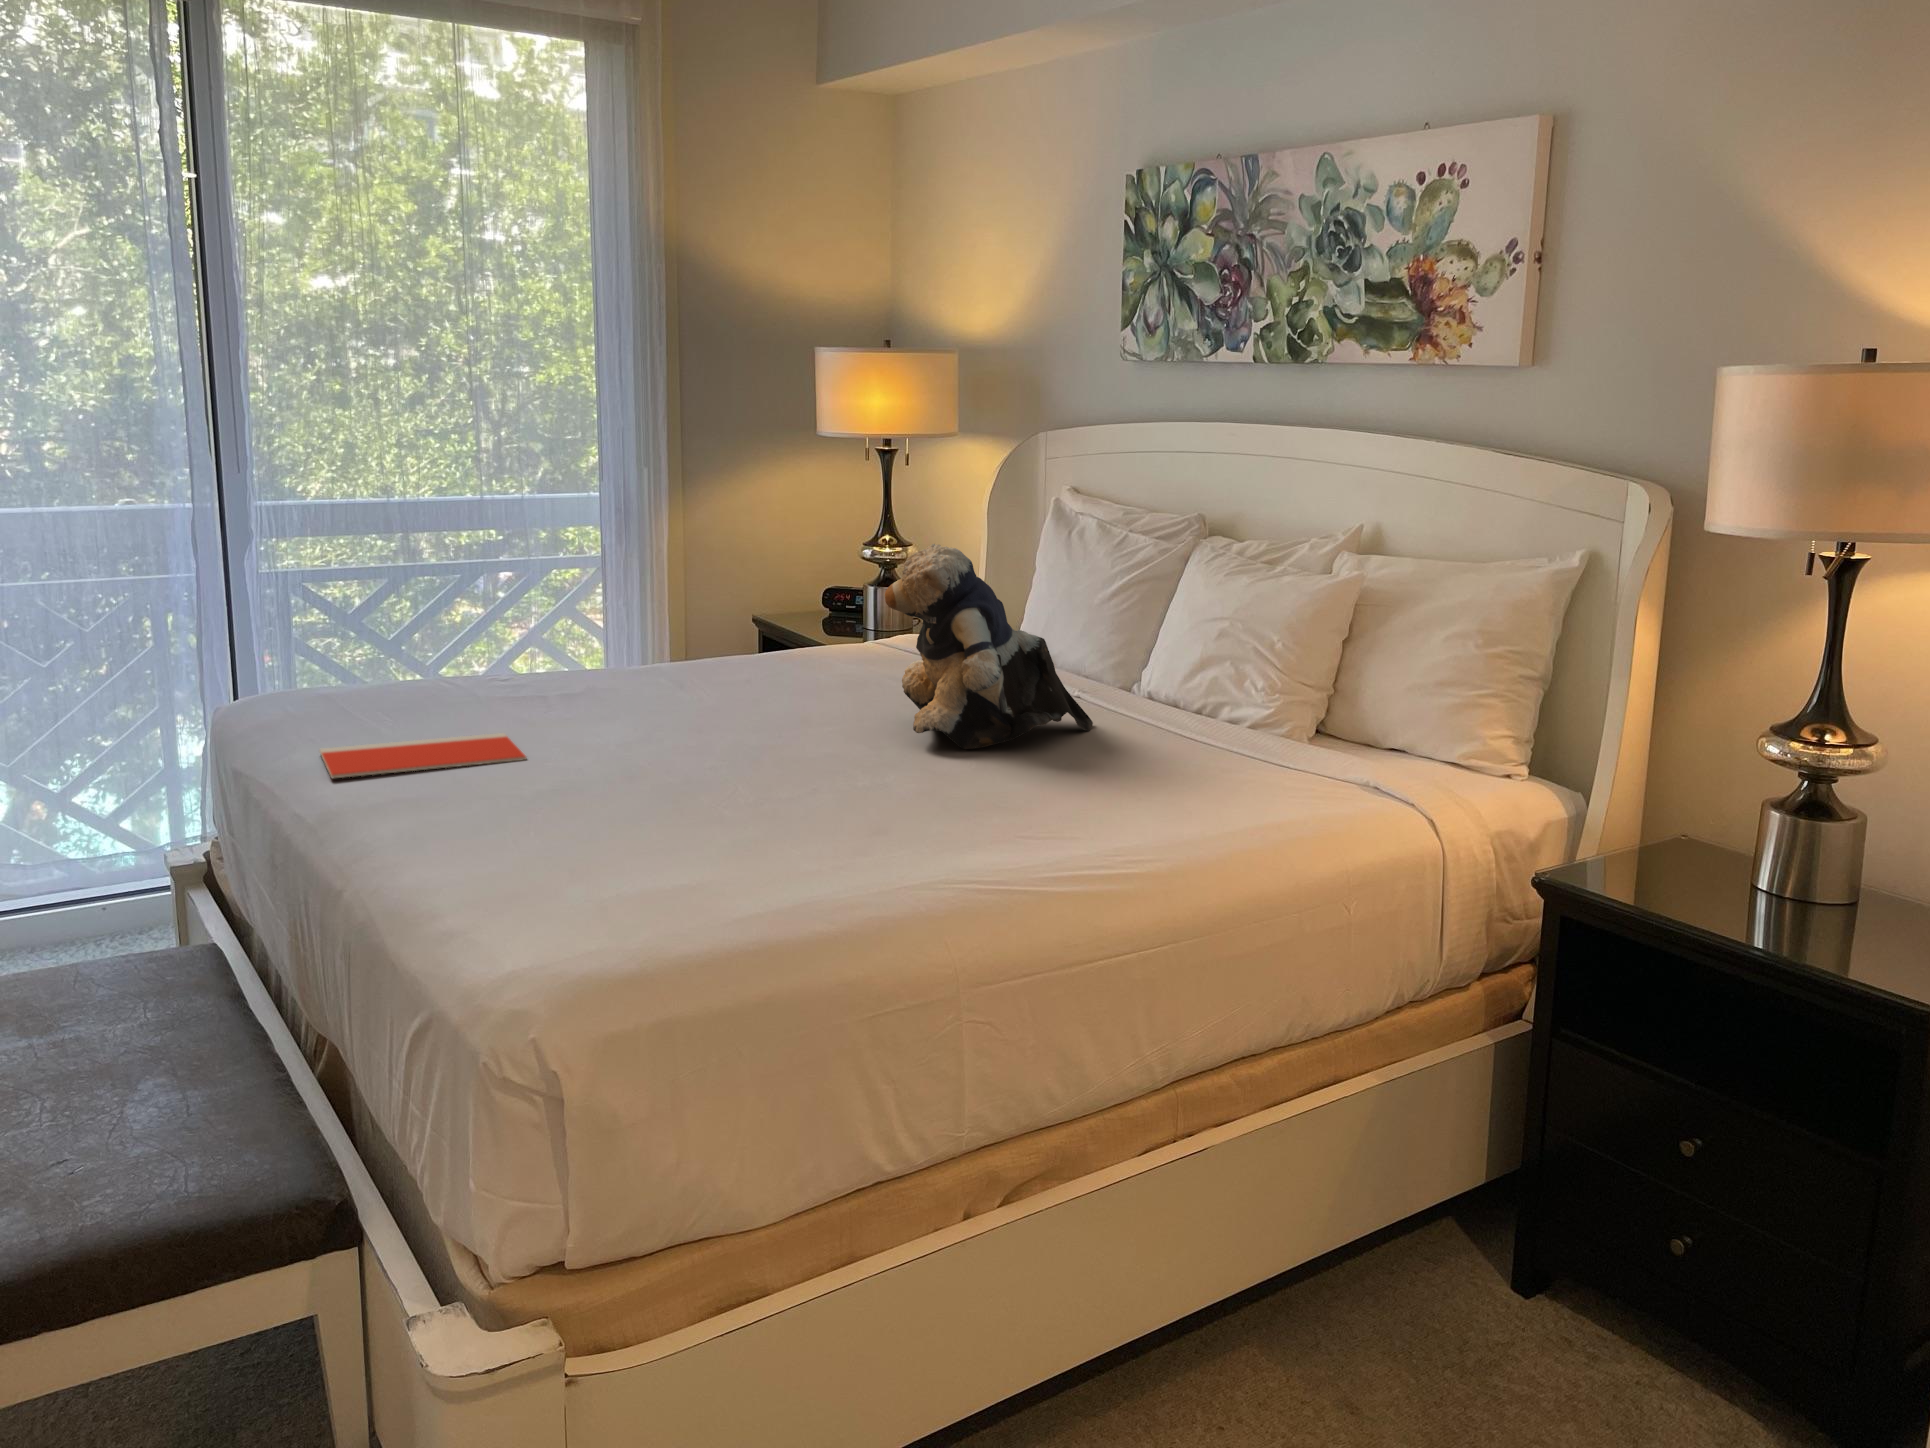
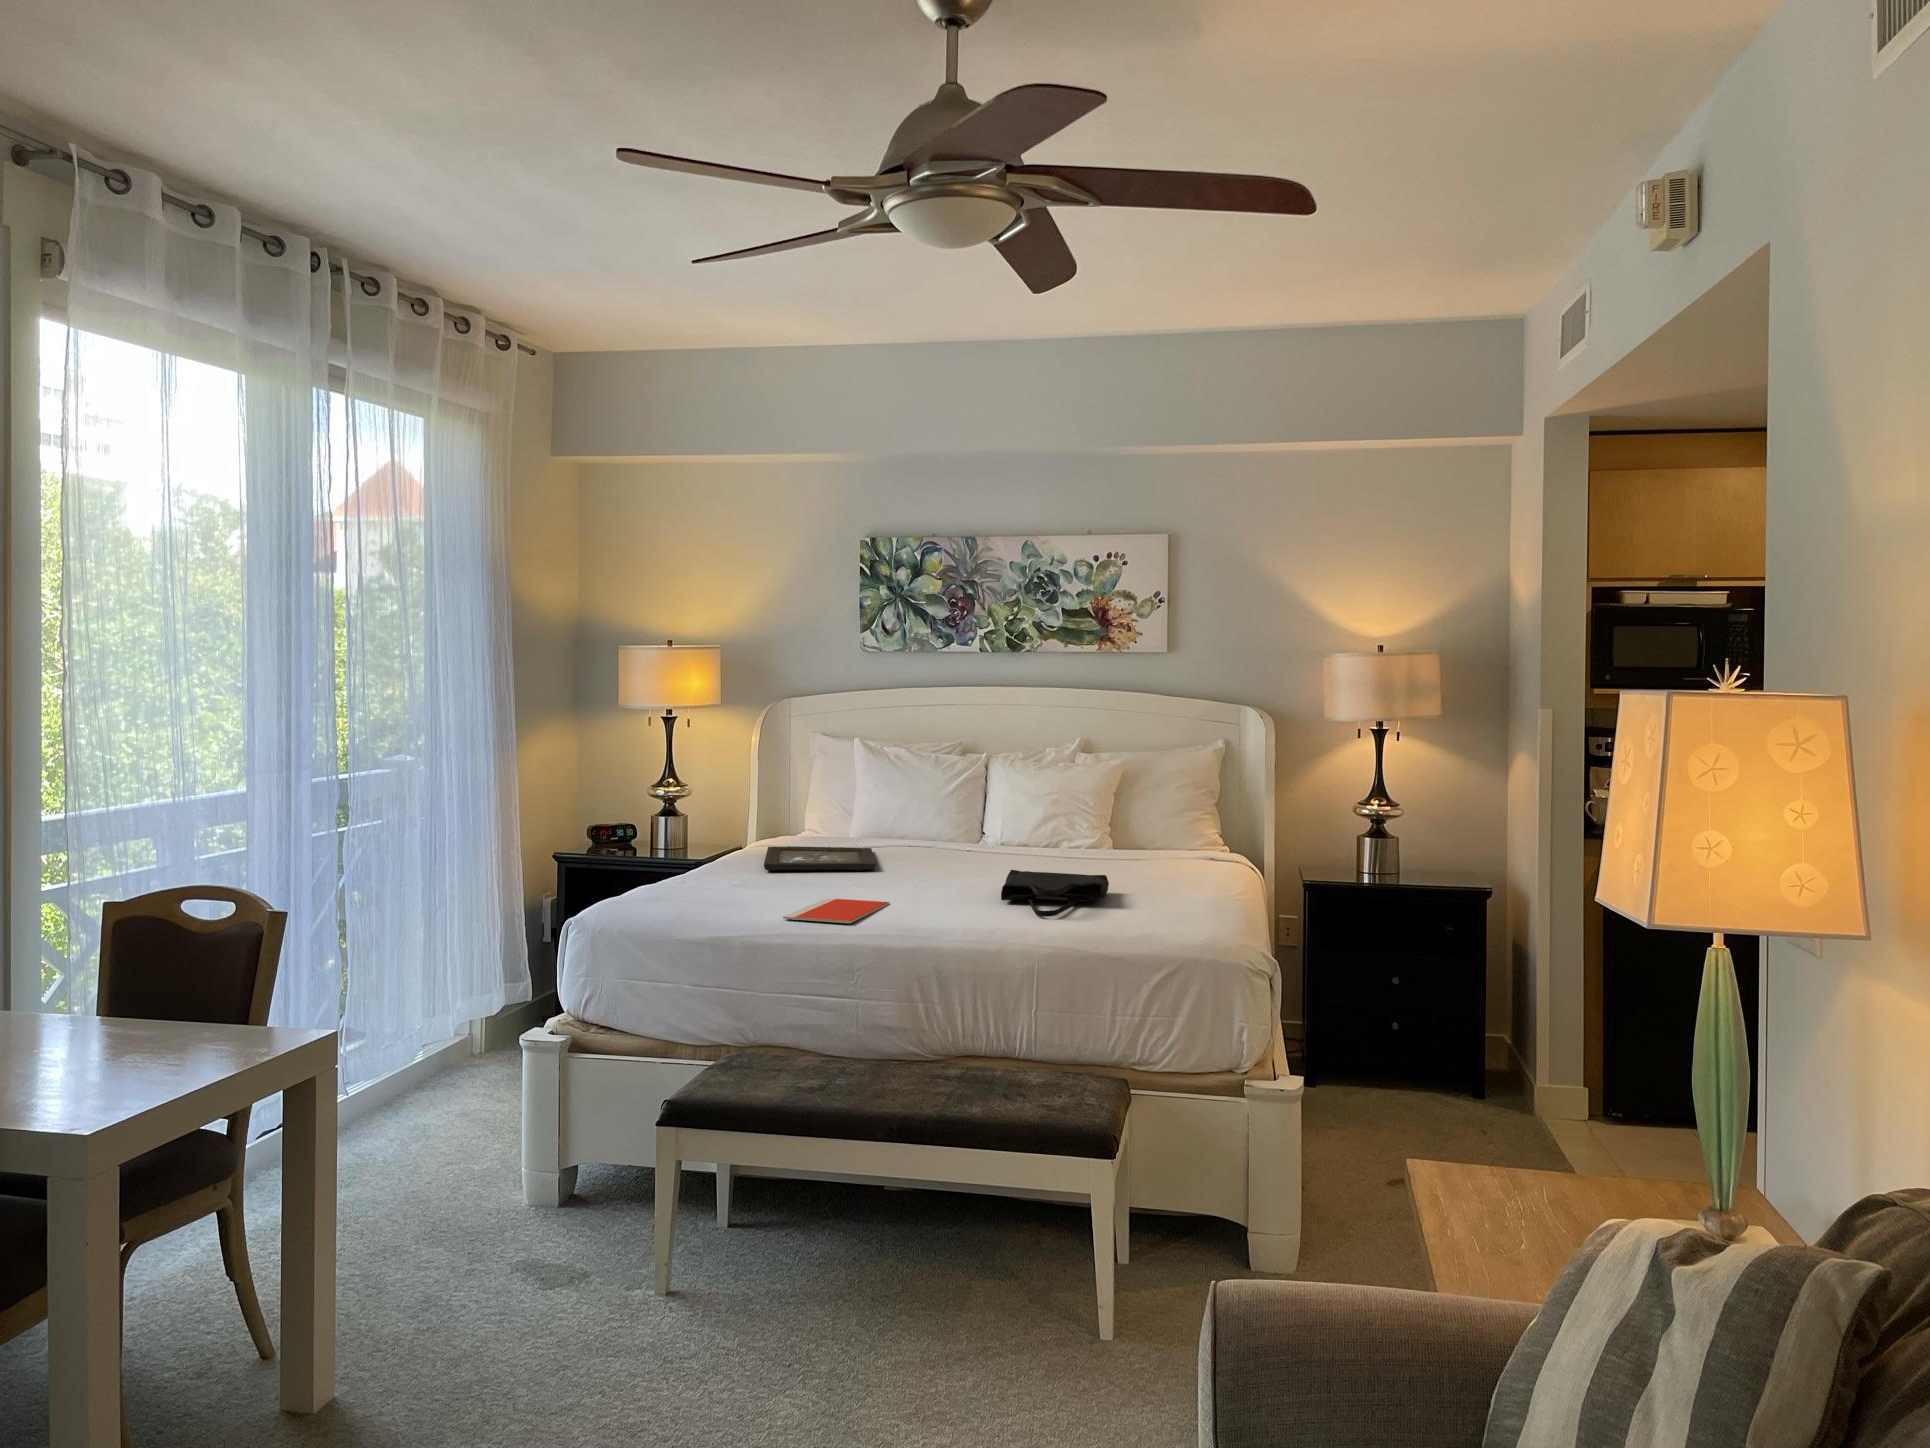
teddy bear: present [885,544,1093,749] -> none [966,758,1075,868]
tray: none [635,645,886,701] -> present [764,846,876,870]
tote bag: none [548,740,843,837] -> present [1001,870,1109,917]

